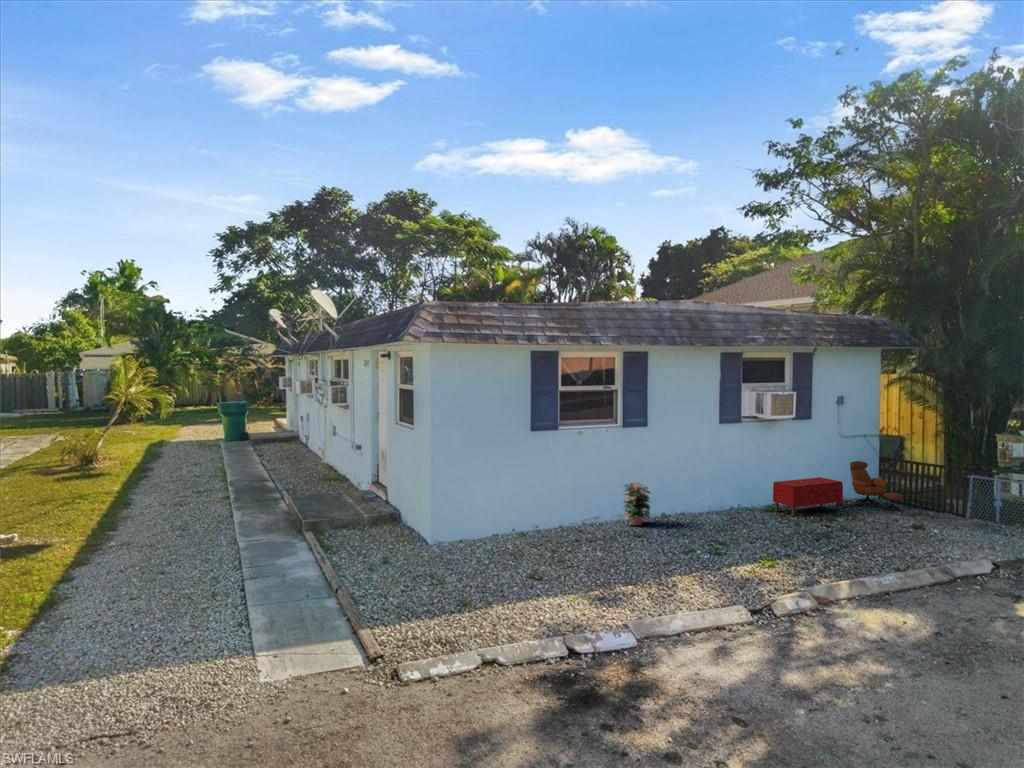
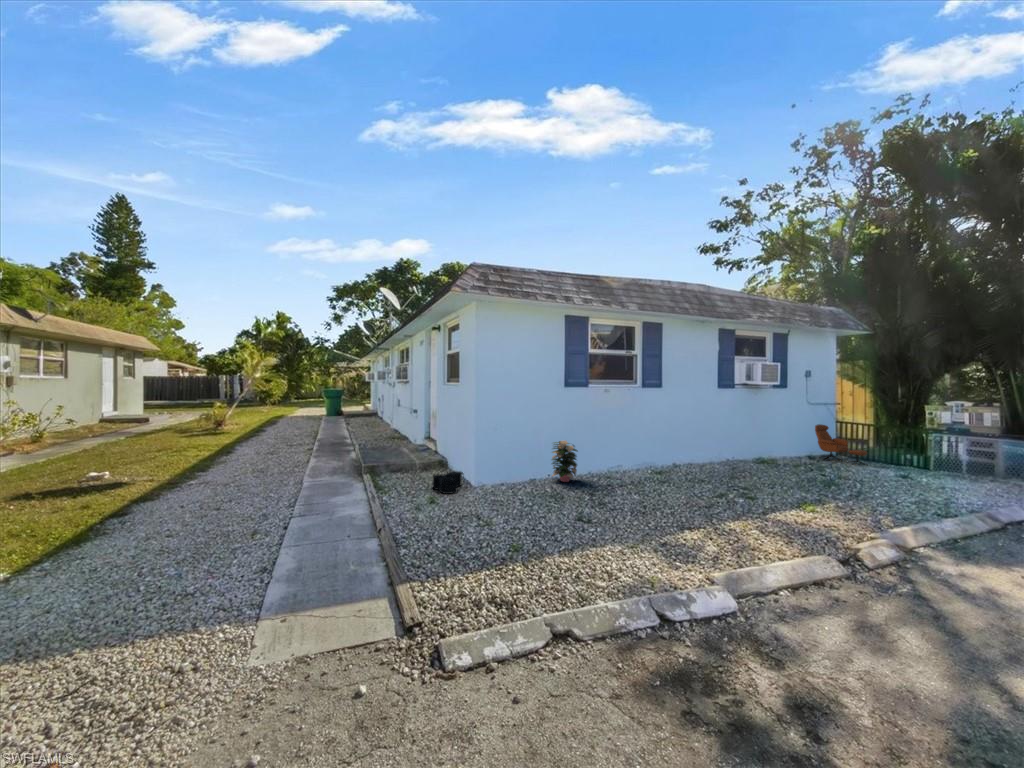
bench: present [773,477,843,516] -> none [758,437,817,468]
decorative plant: present [624,482,650,525] -> present [552,441,578,482]
storage bin: none [385,528,419,554] -> present [433,471,463,494]

